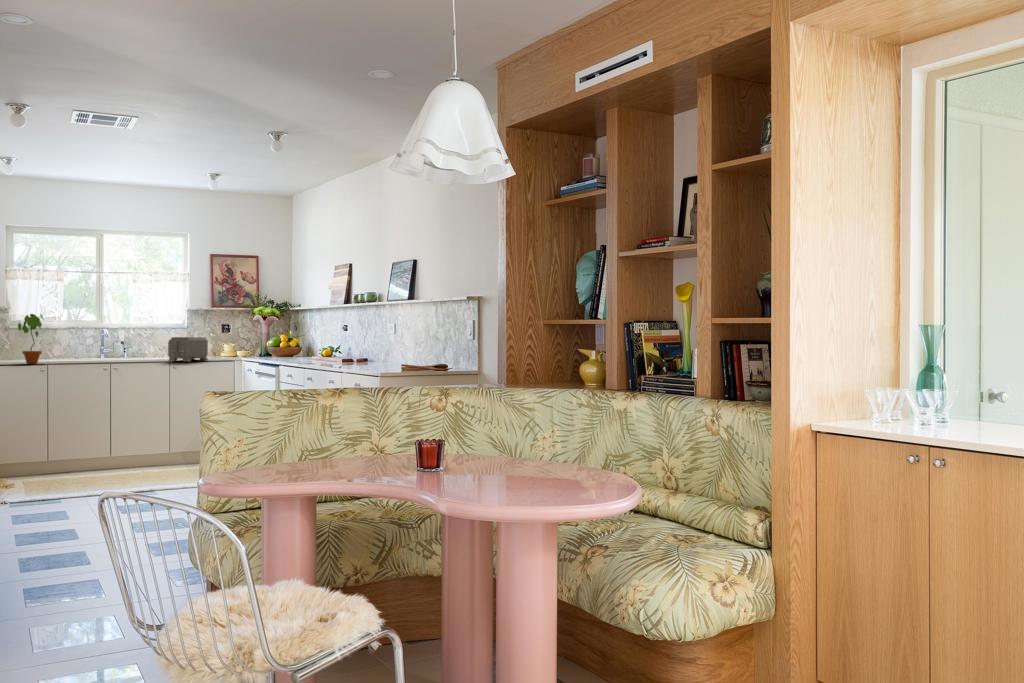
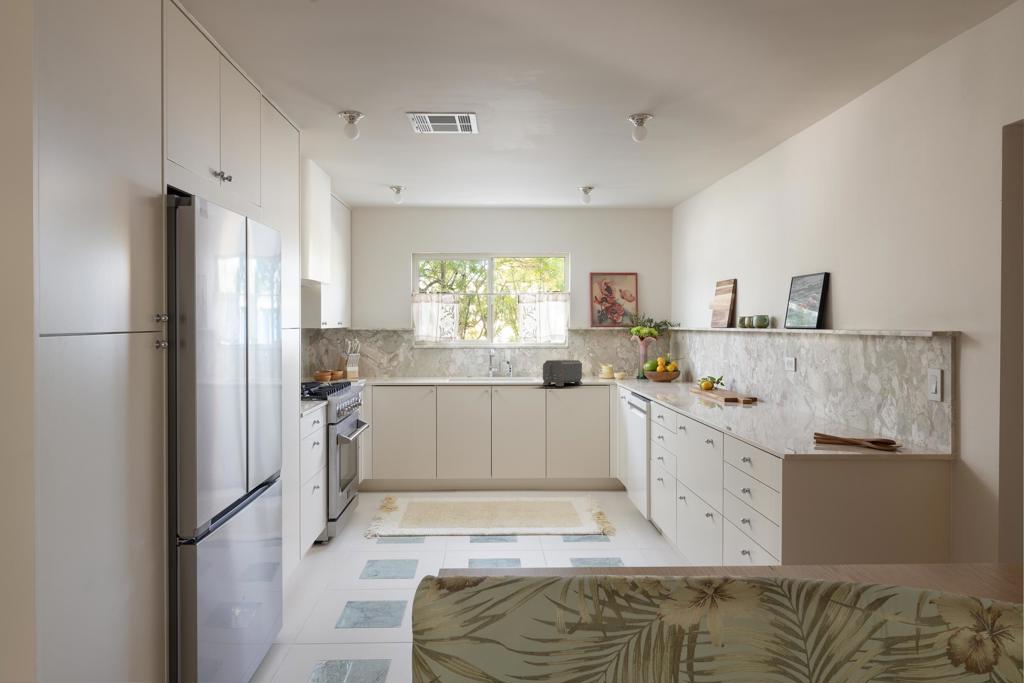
potted plant: present [18,314,44,364] -> none [409,337,431,385]

